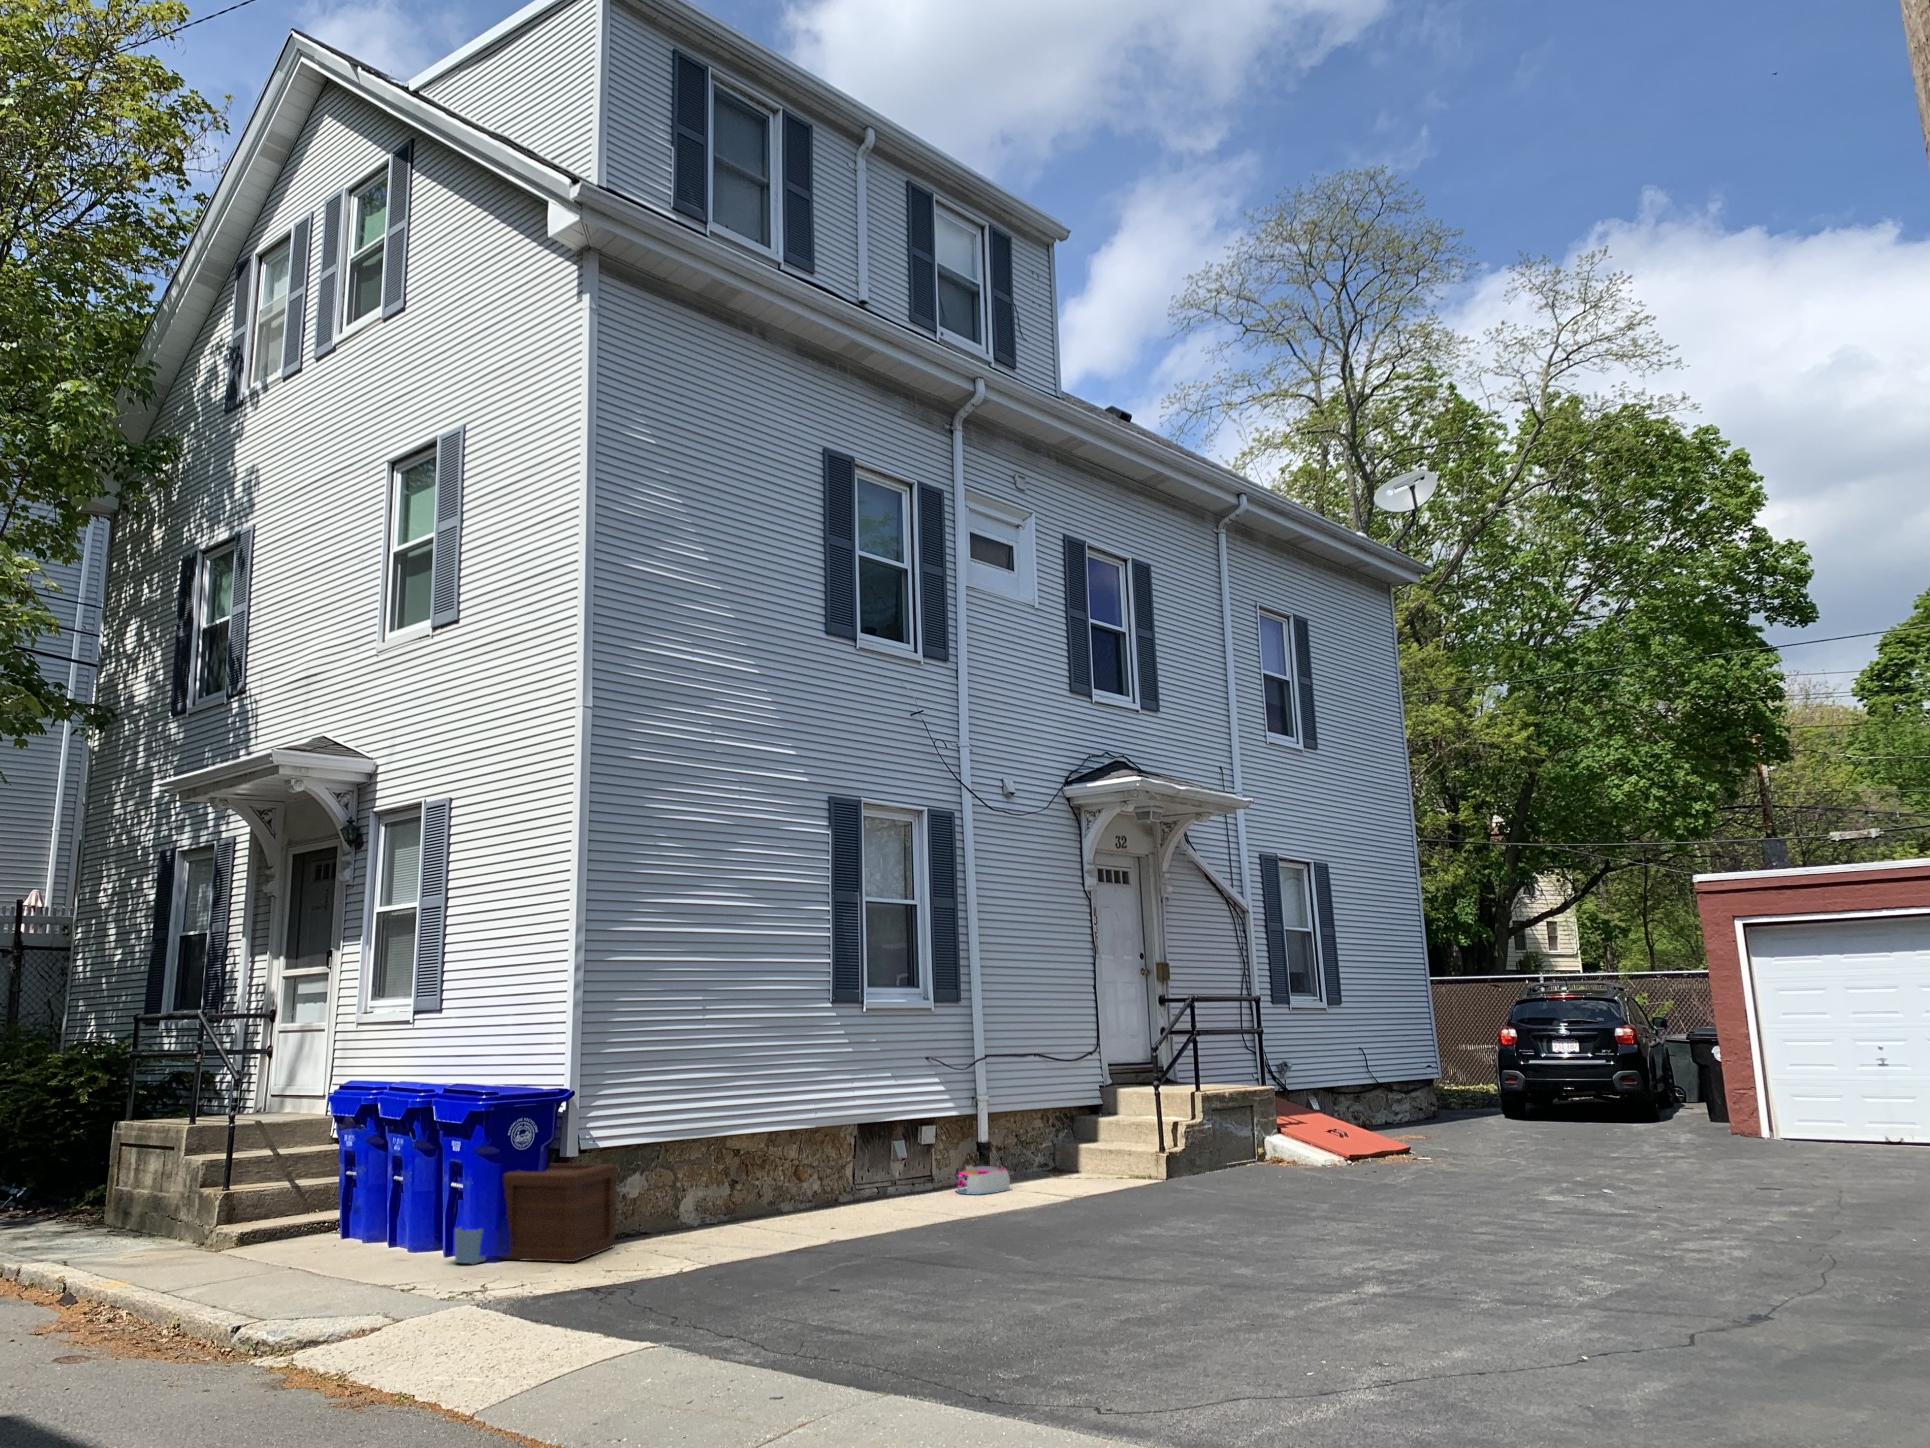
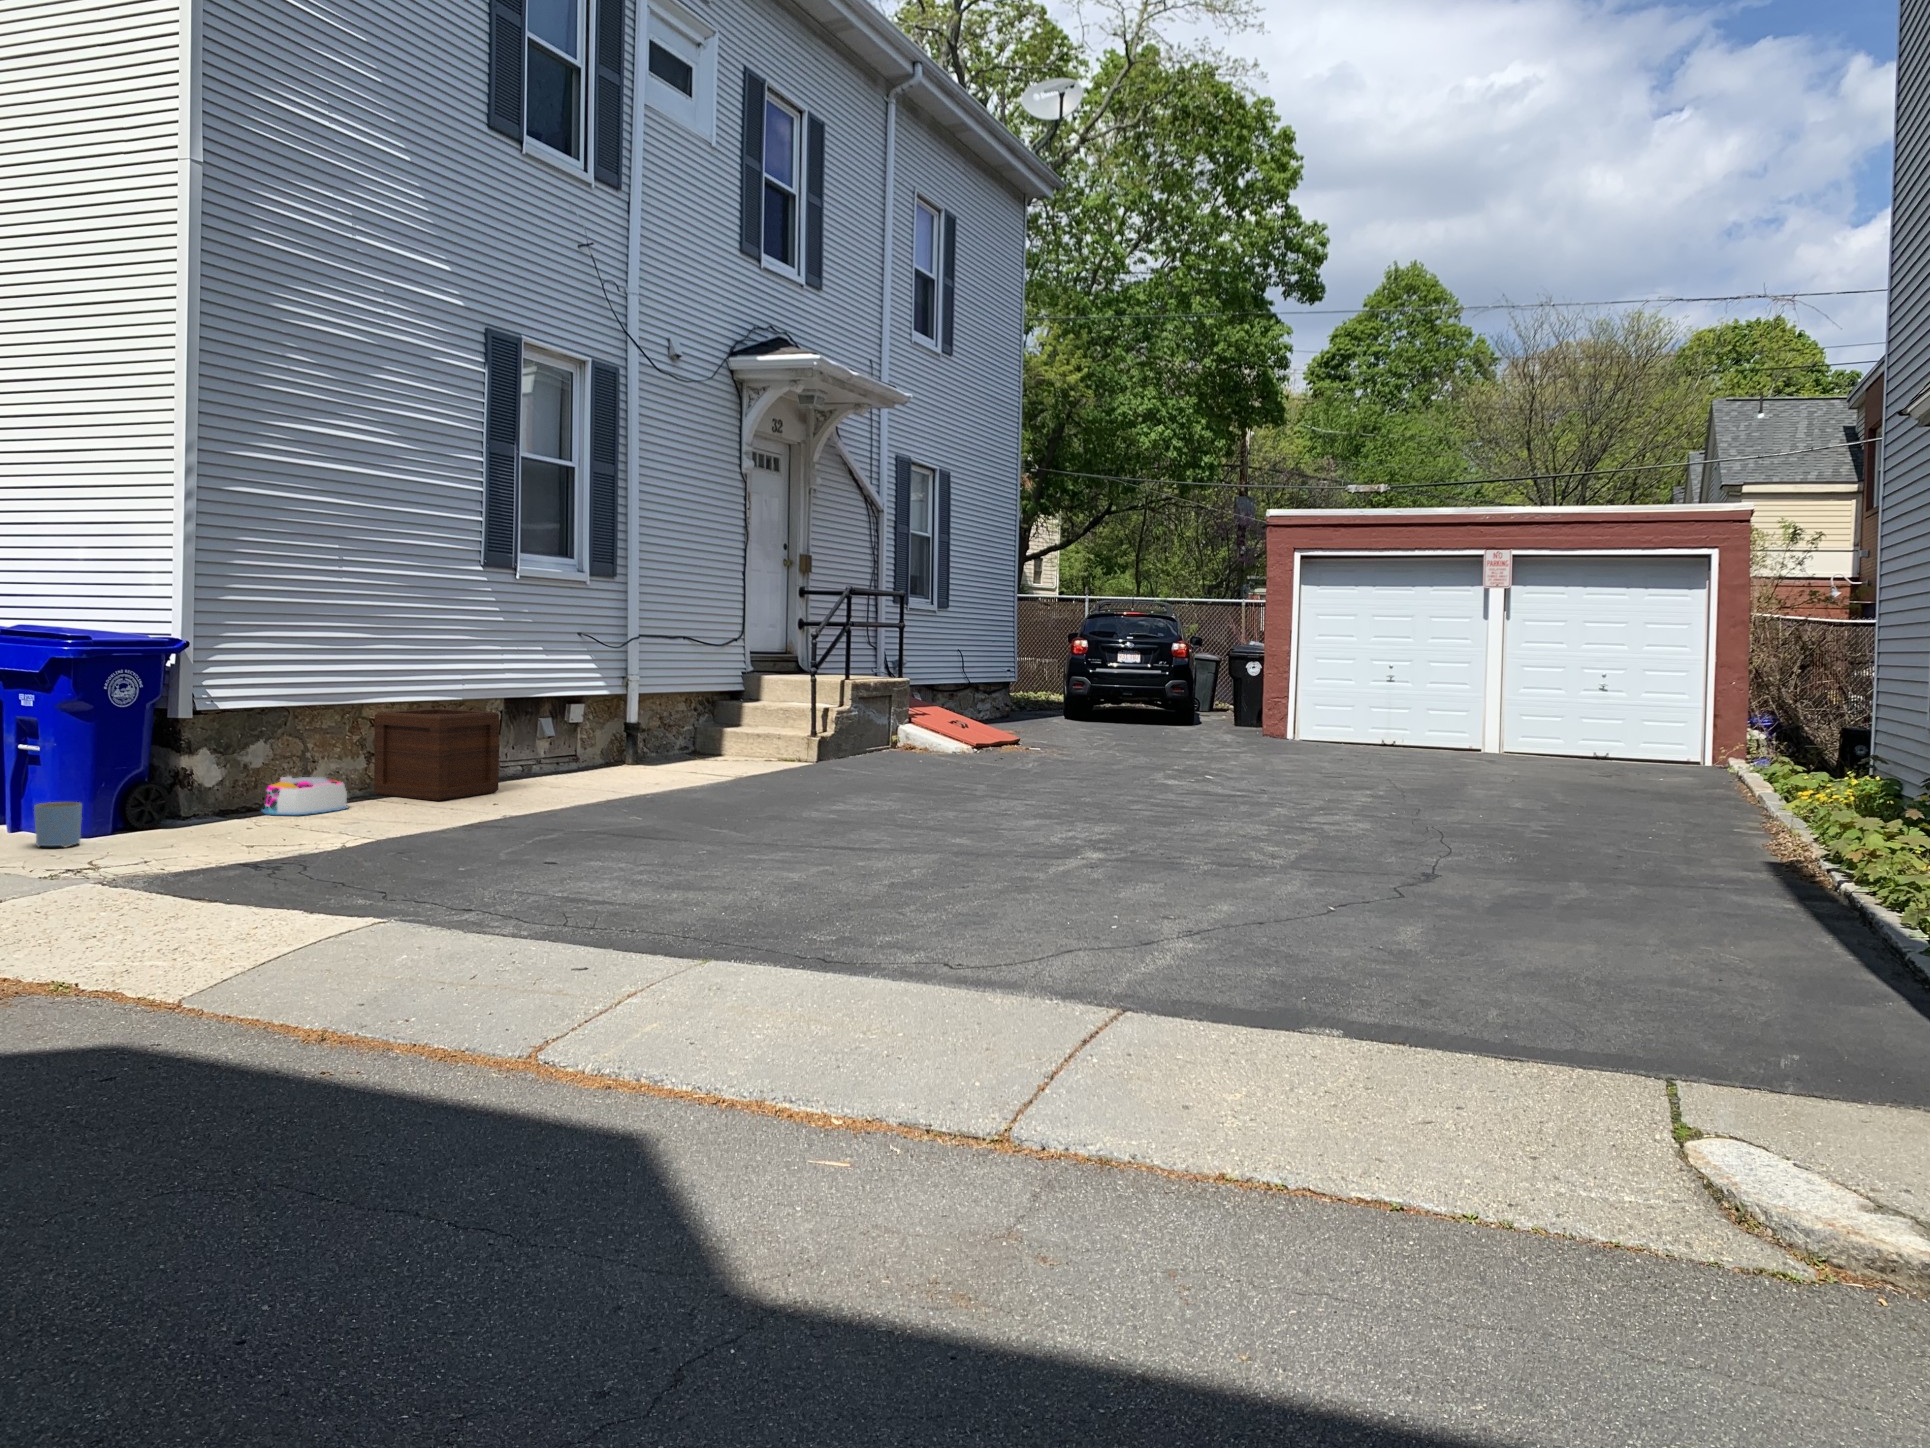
wooden crate: present [501,1163,616,1262] -> present [374,708,499,801]
storage bin: present [956,1166,1010,1195] -> present [262,777,348,815]

